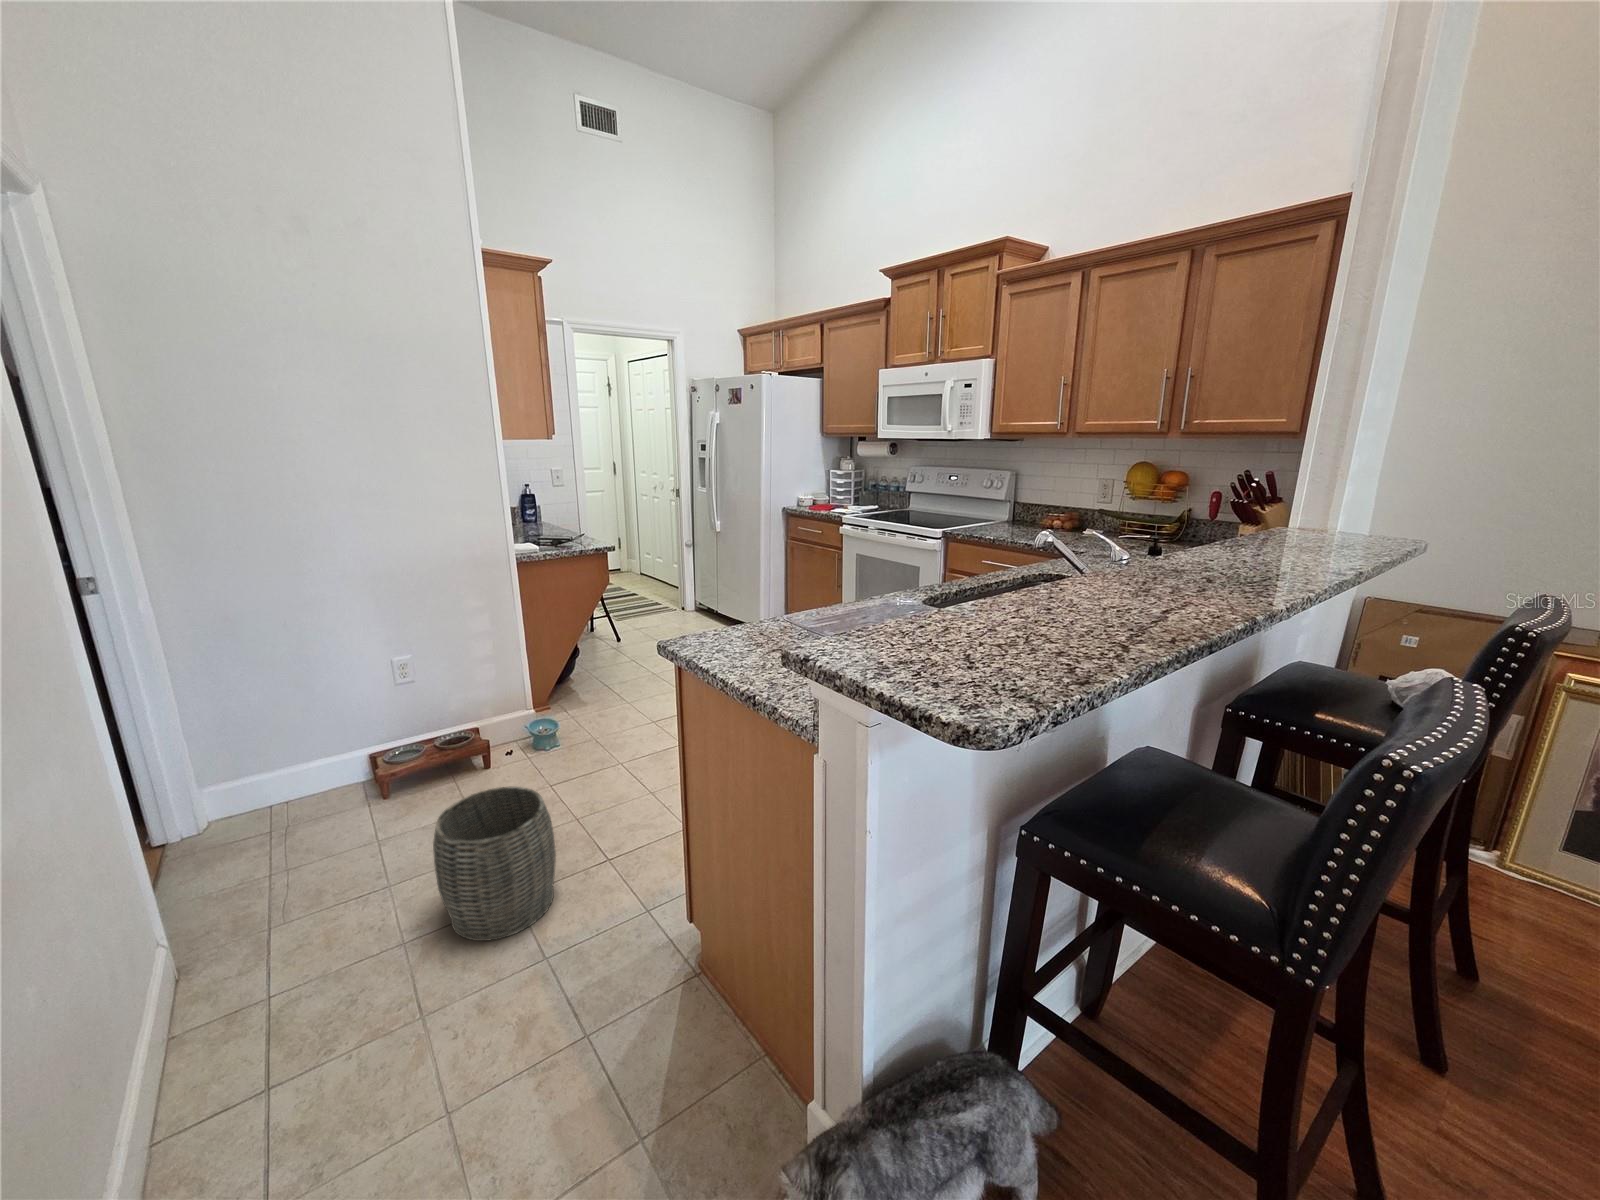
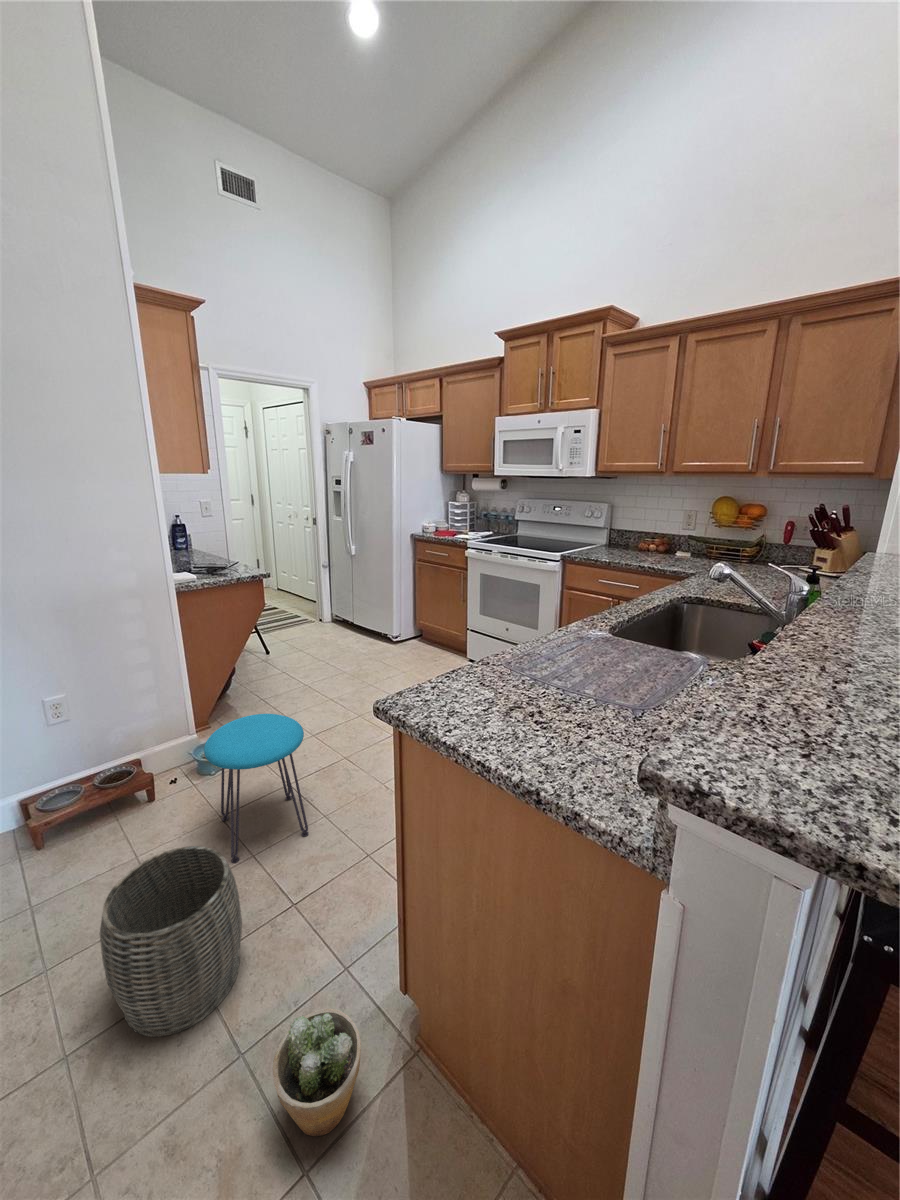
stool: none [533,684,634,824] -> present [204,714,309,863]
potted plant: none [565,911,642,1016] -> present [273,1009,361,1136]

